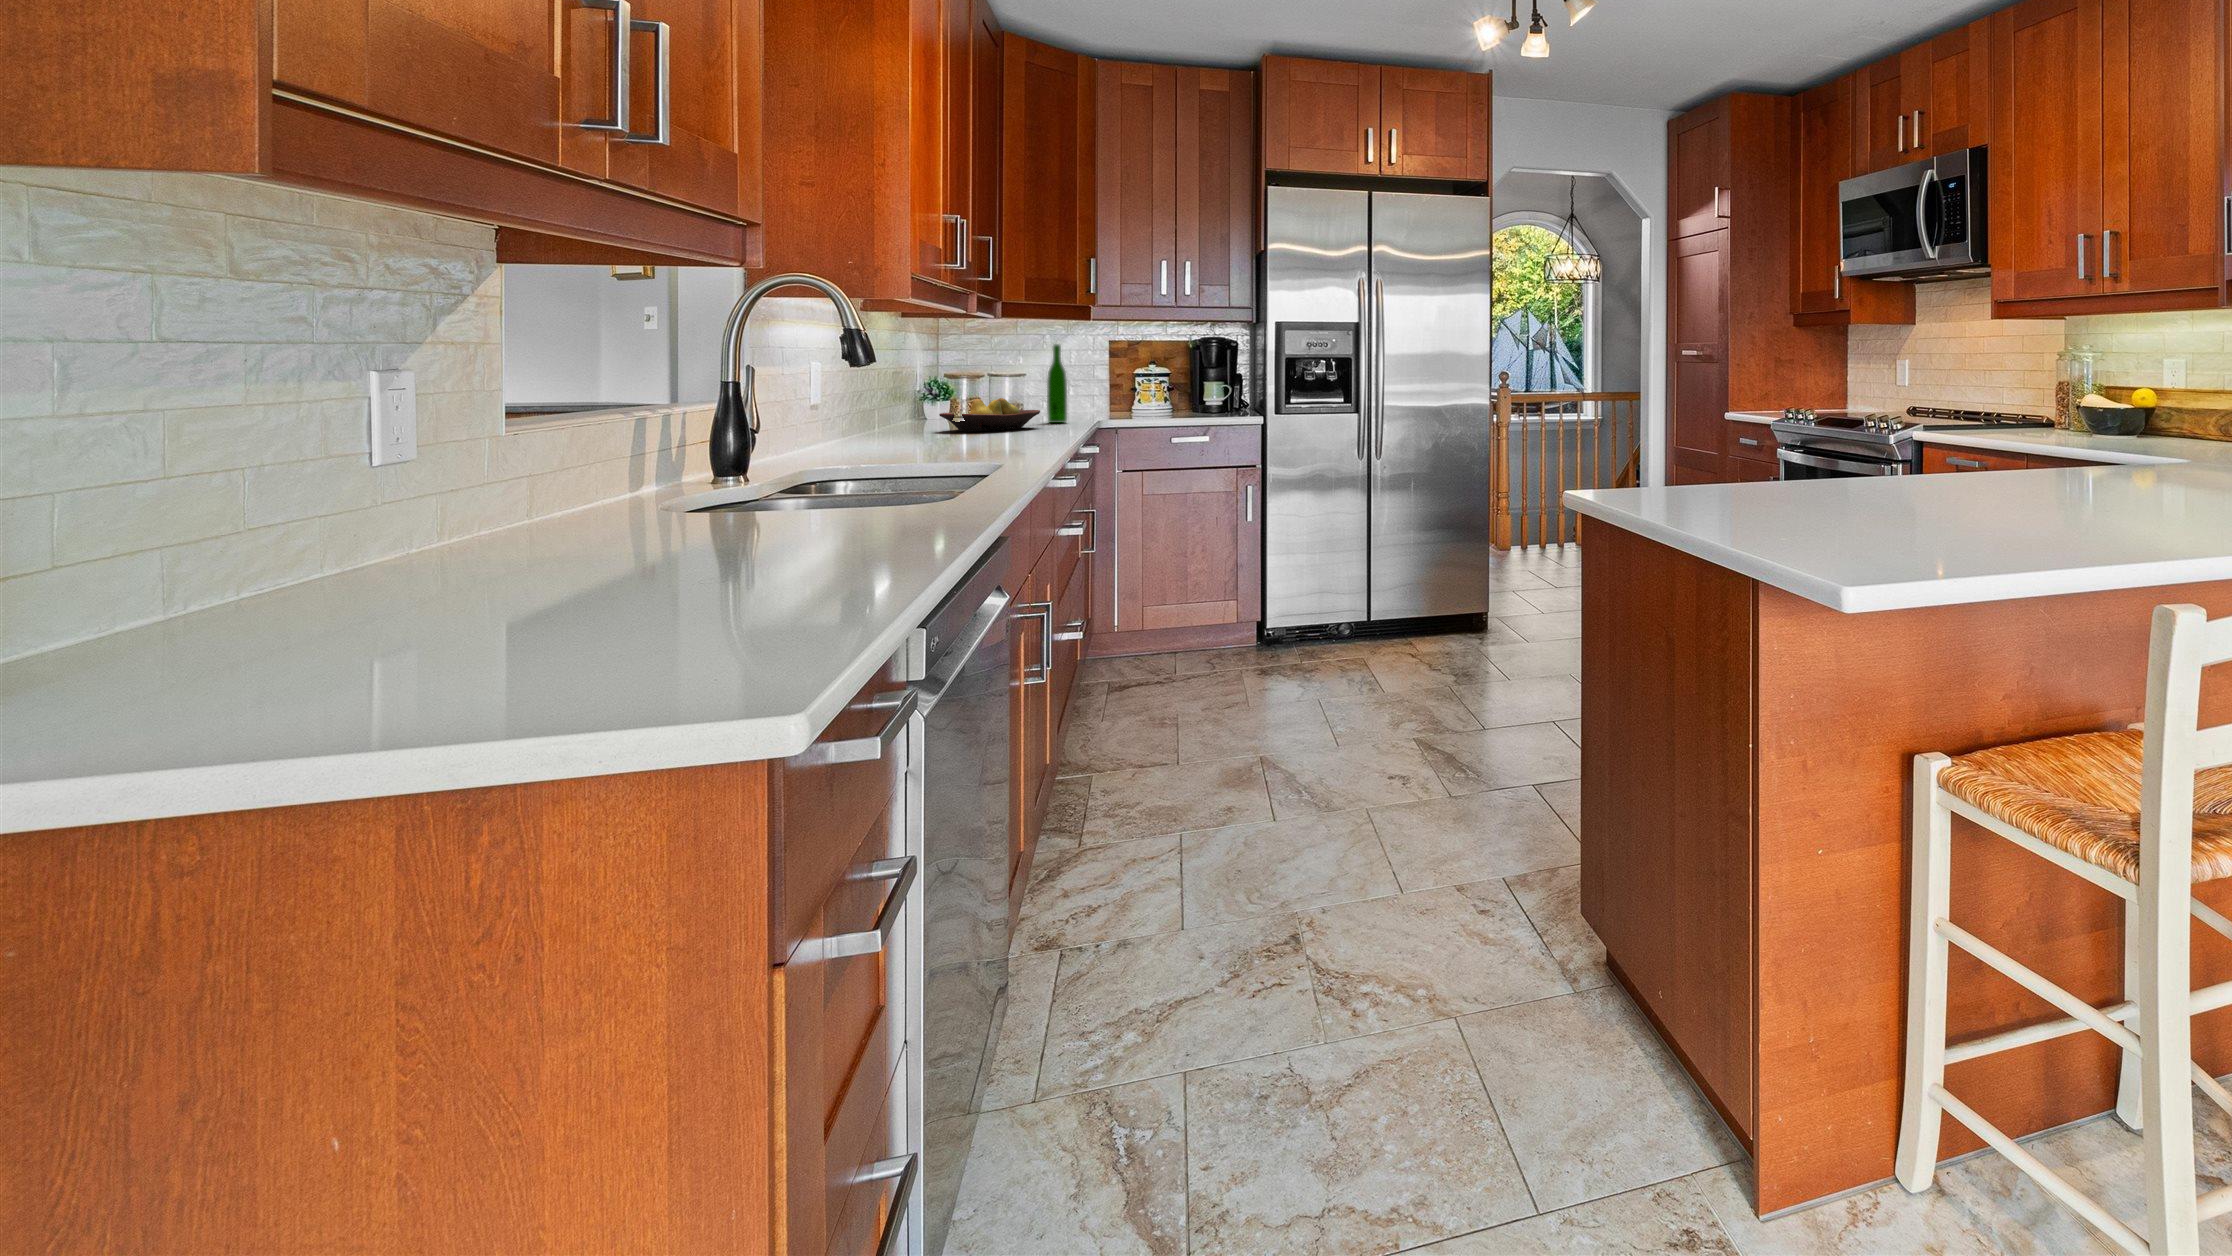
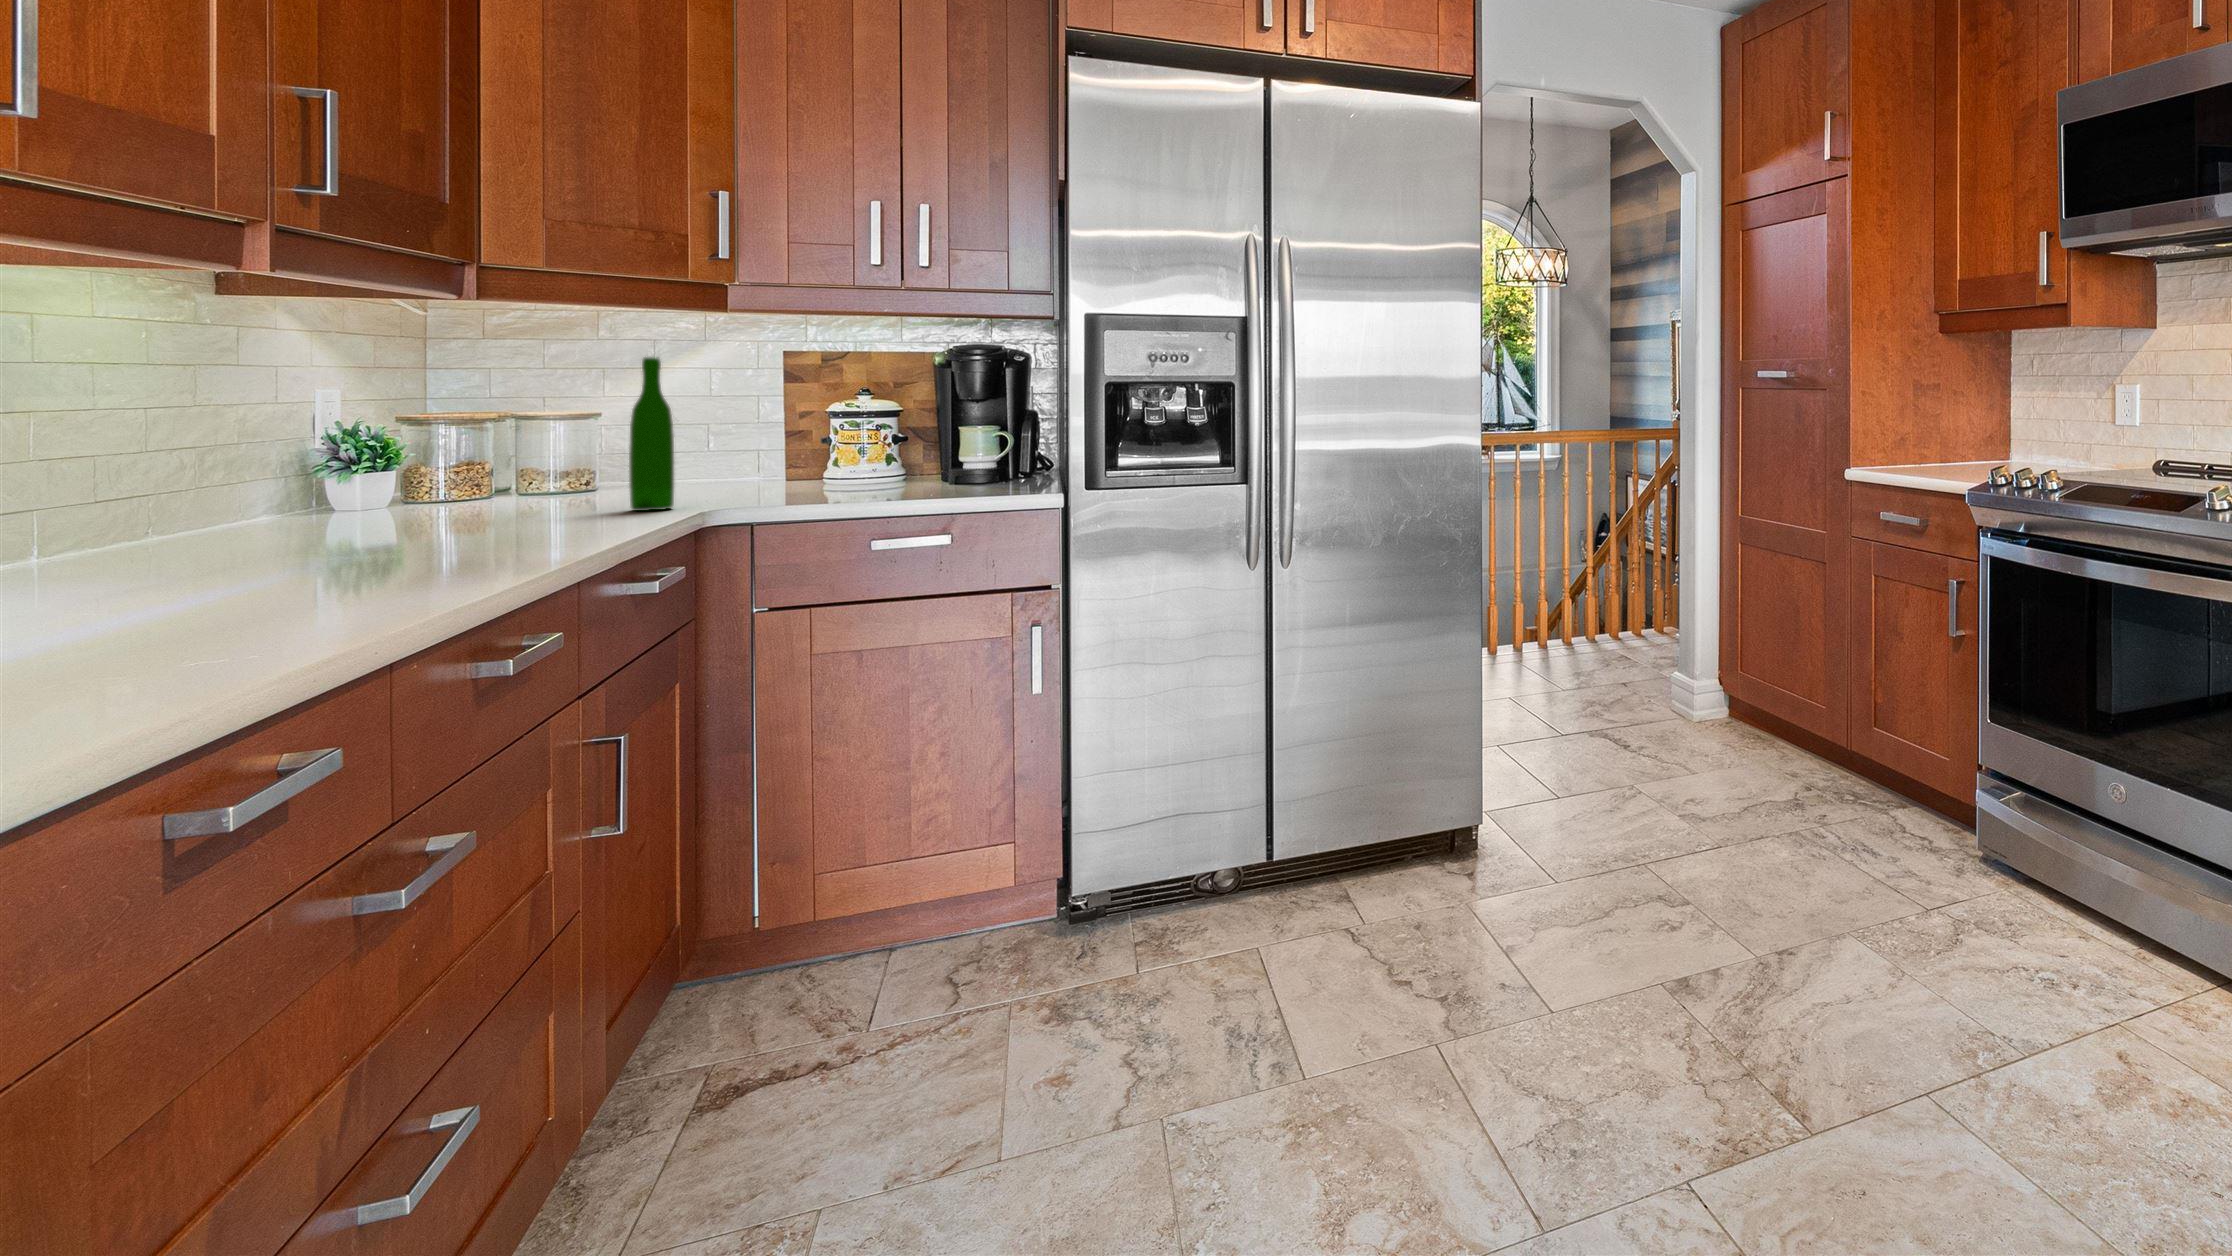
fruit bowl: present [939,398,1040,432] -> none [271,470,574,551]

